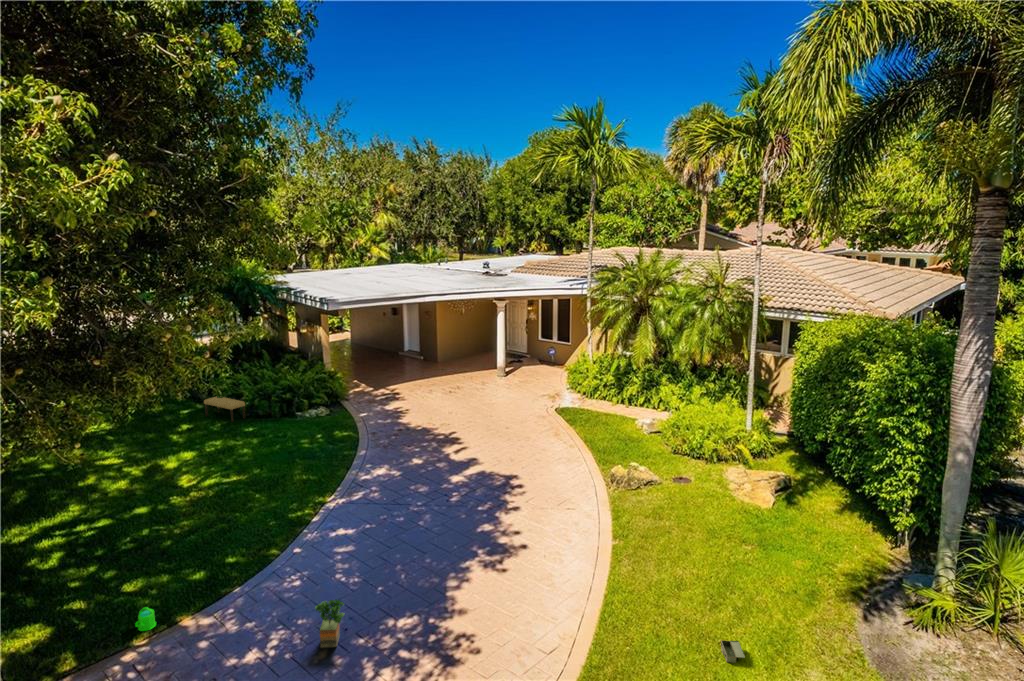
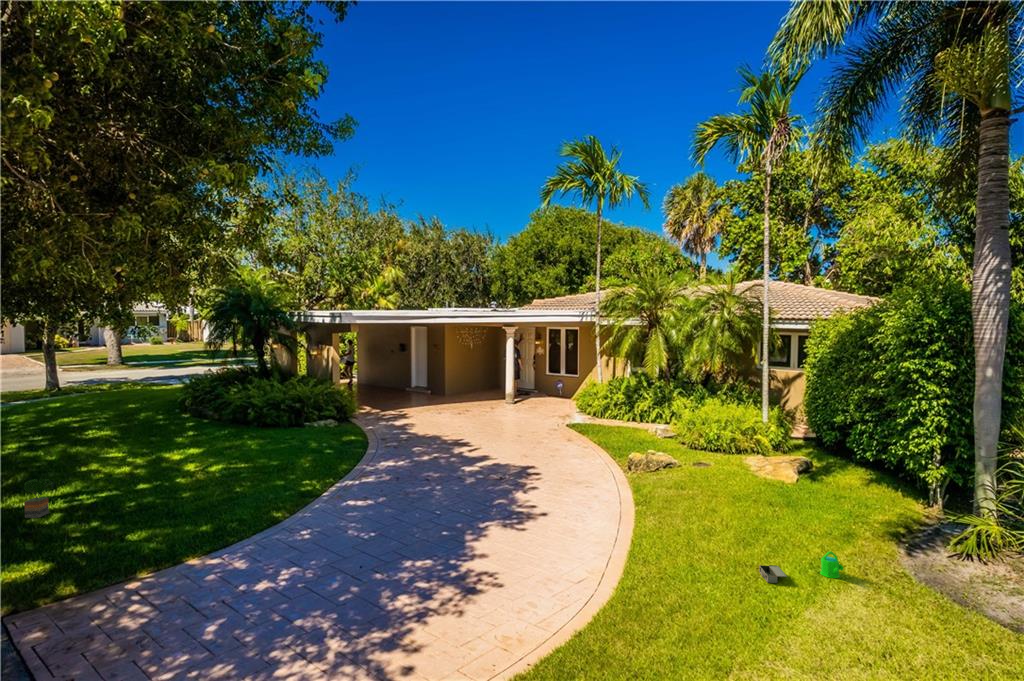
bench: present [204,396,245,422] -> none [214,411,255,434]
potted tree: present [315,600,344,648] -> present [24,479,52,518]
watering can: present [135,607,156,631] -> present [820,551,844,578]

